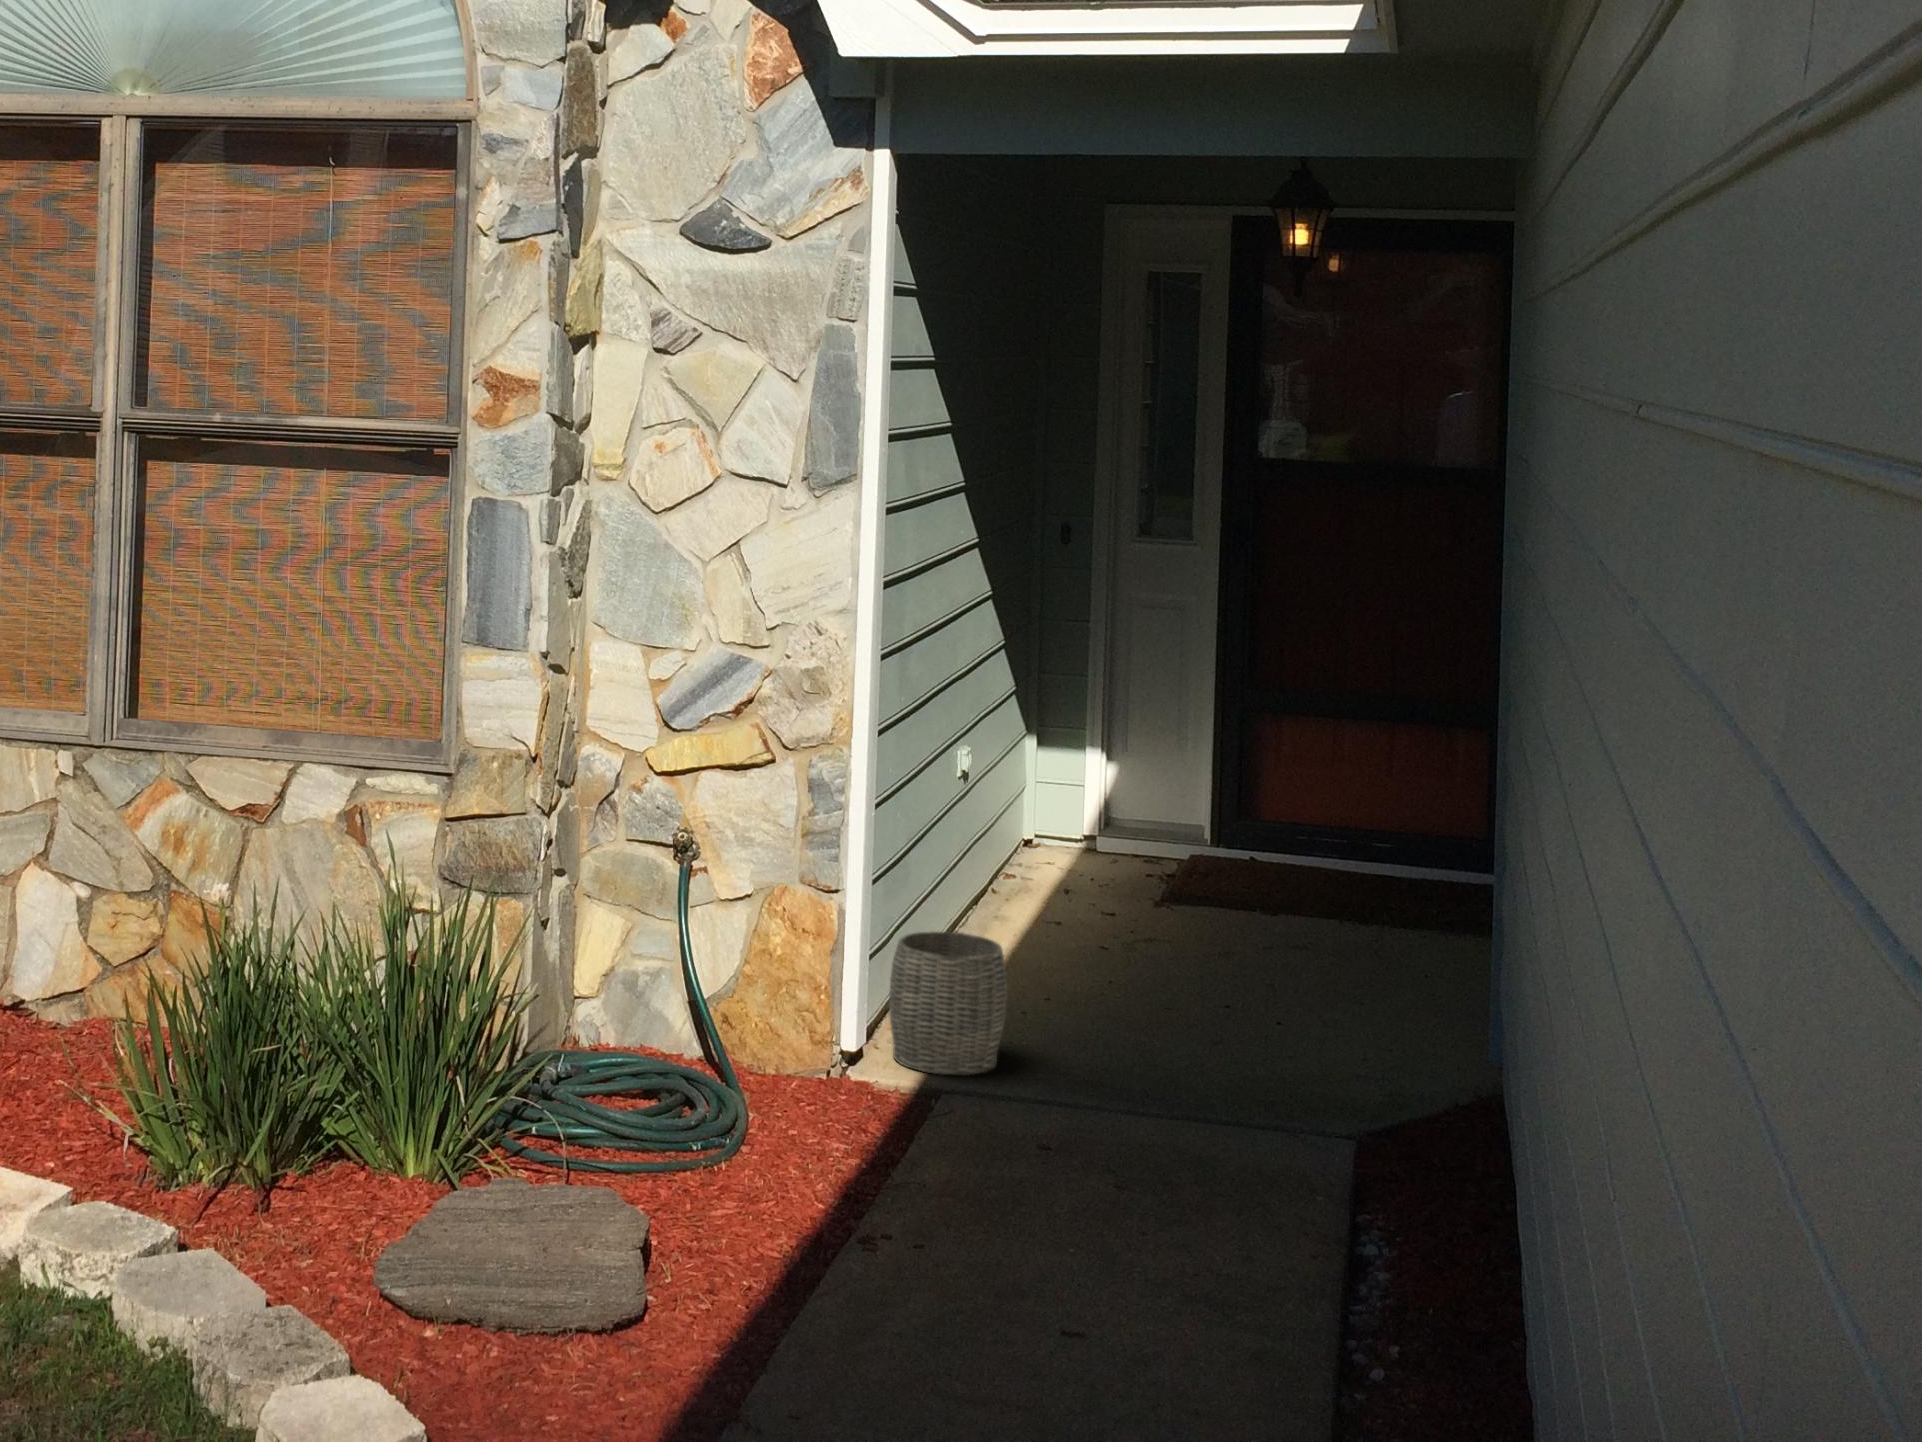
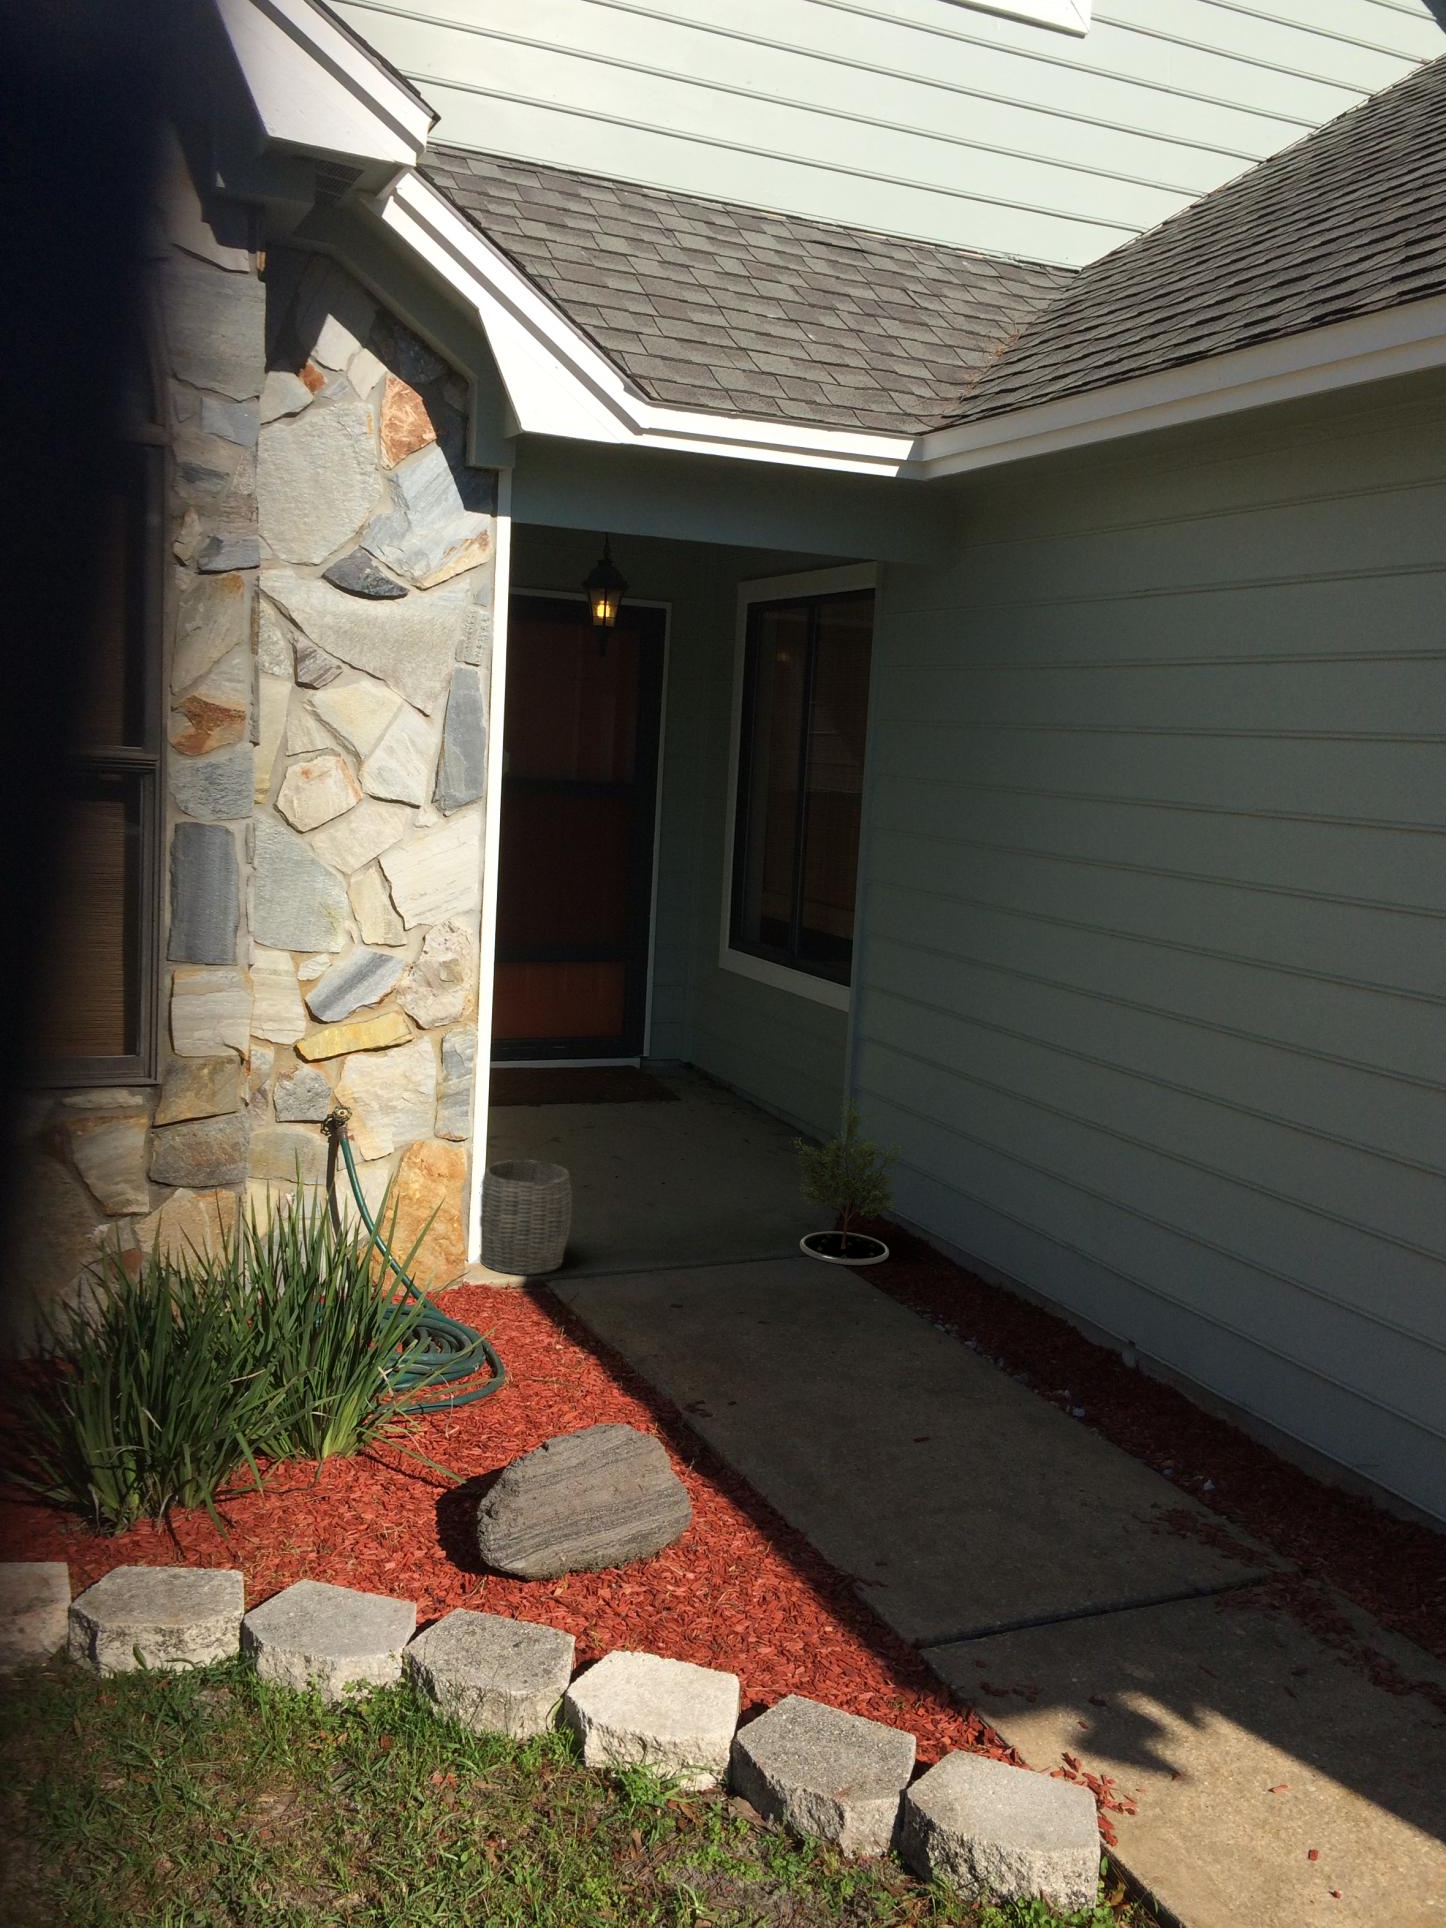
potted tree: none [1324,882,1481,1135] -> present [793,1091,902,1265]

